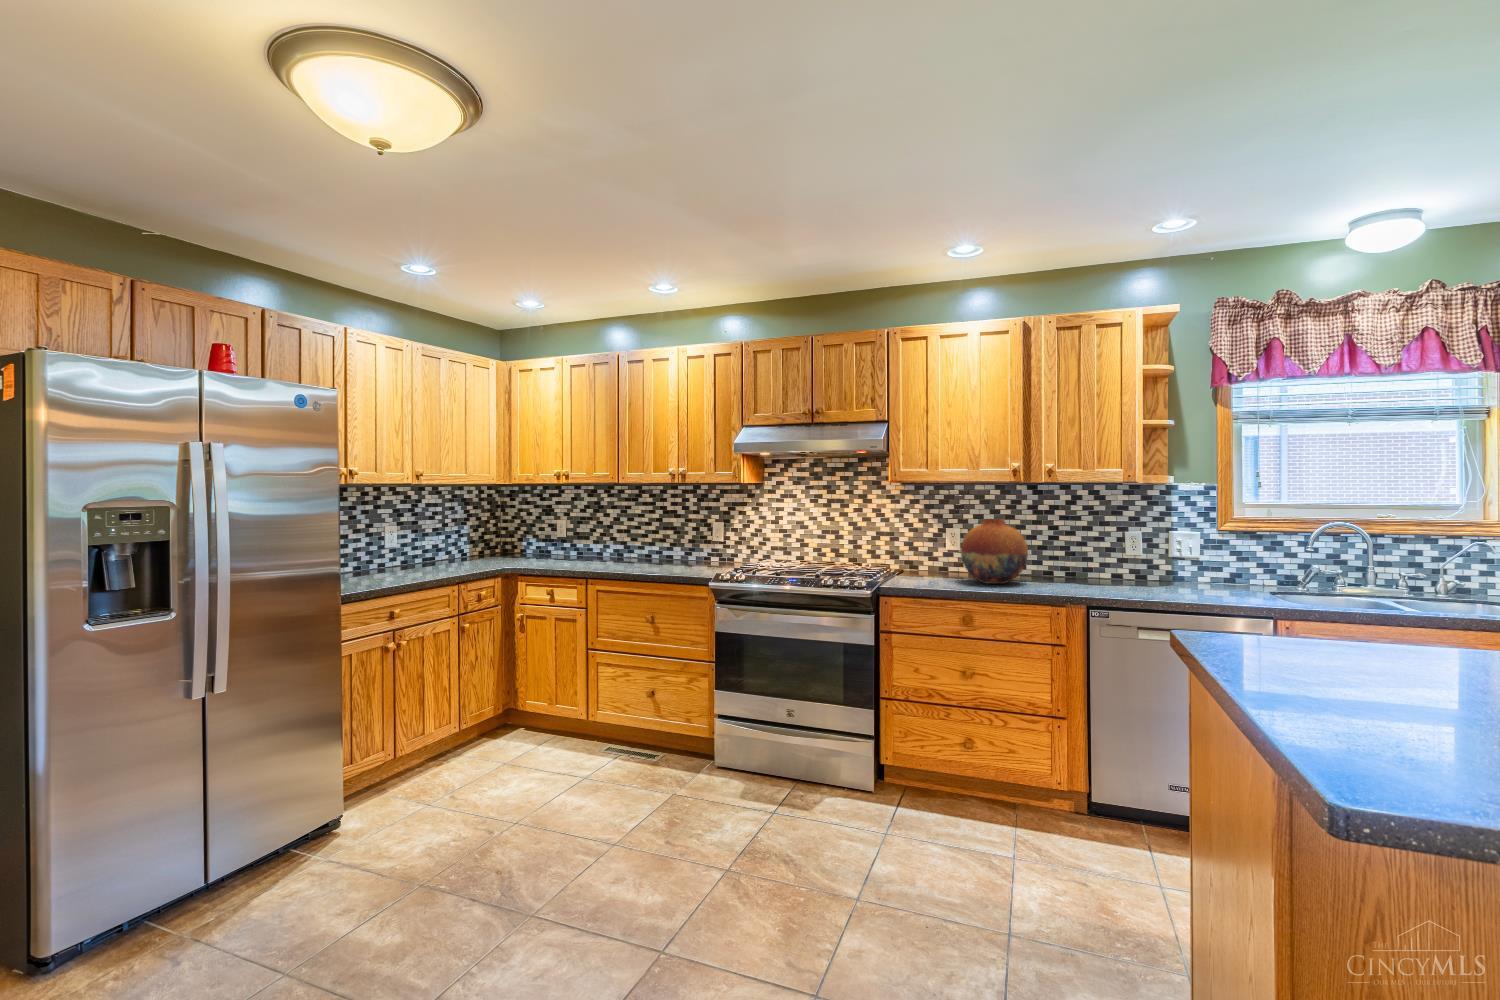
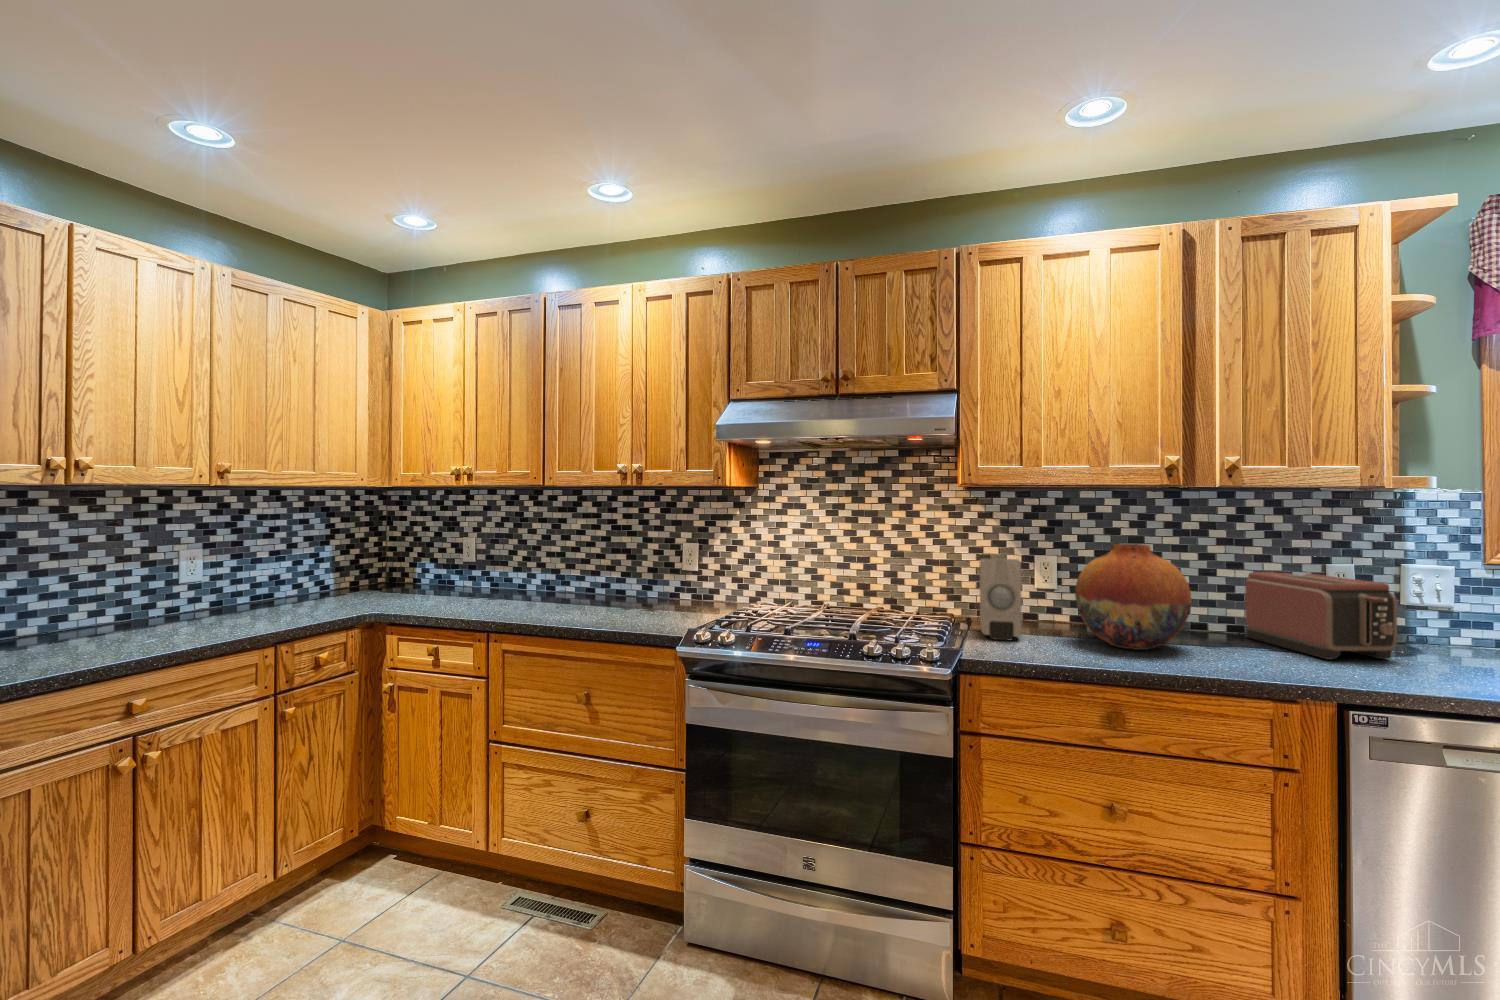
soap dispenser: none [902,529,929,580] -> present [979,559,1021,640]
toaster: none [1075,537,1147,588] -> present [1245,572,1397,659]

